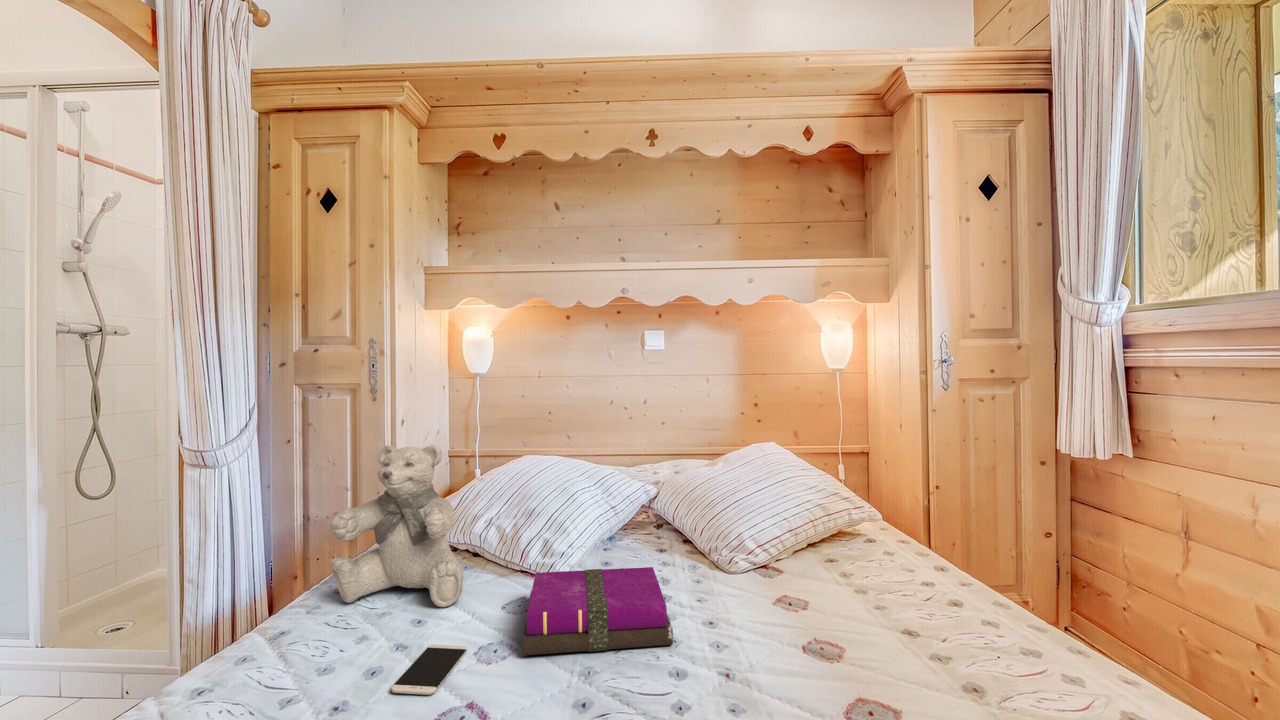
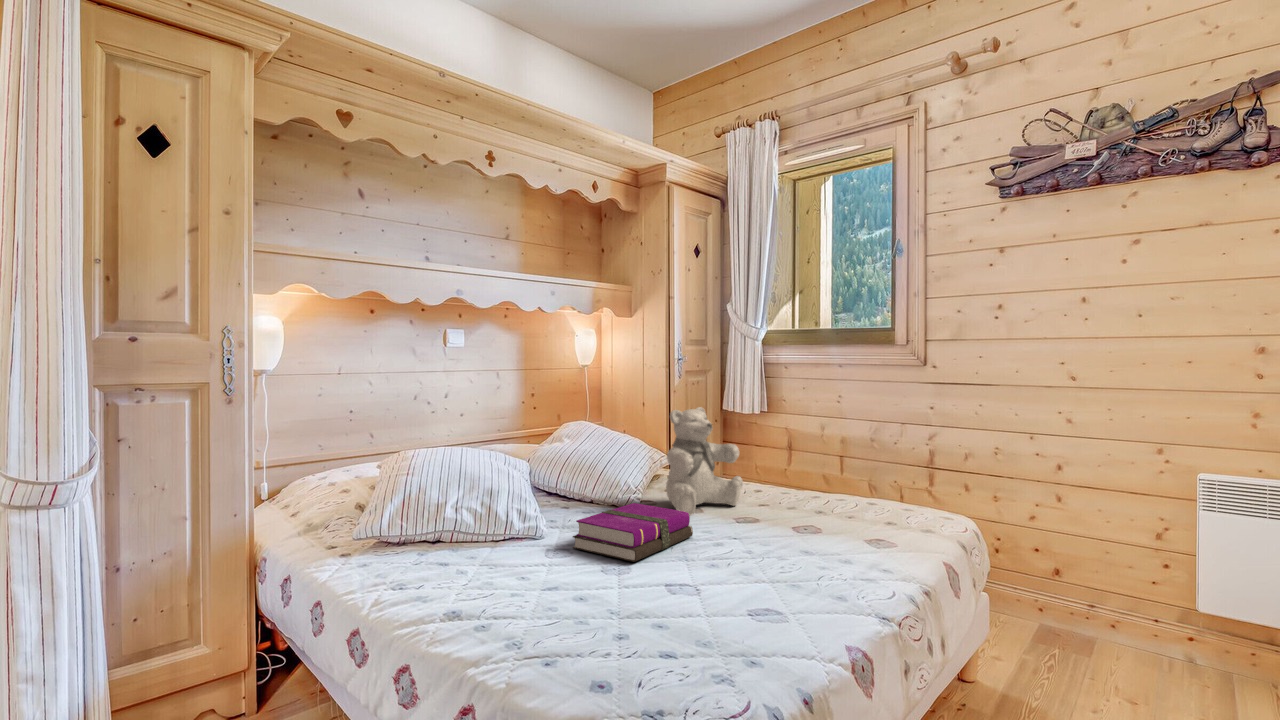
teddy bear: present [330,445,463,607] -> present [666,407,743,516]
smartphone: present [391,645,467,695] -> none [568,571,629,596]

